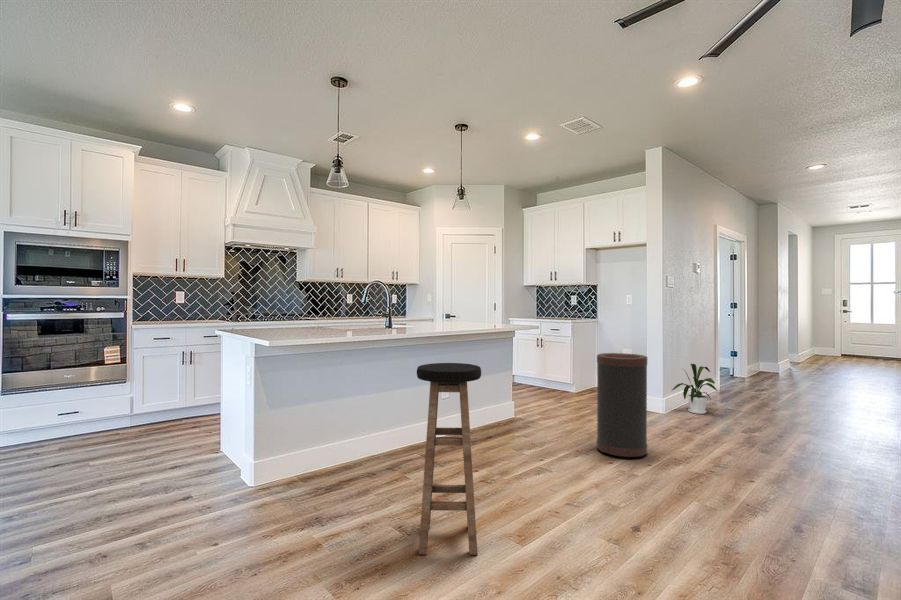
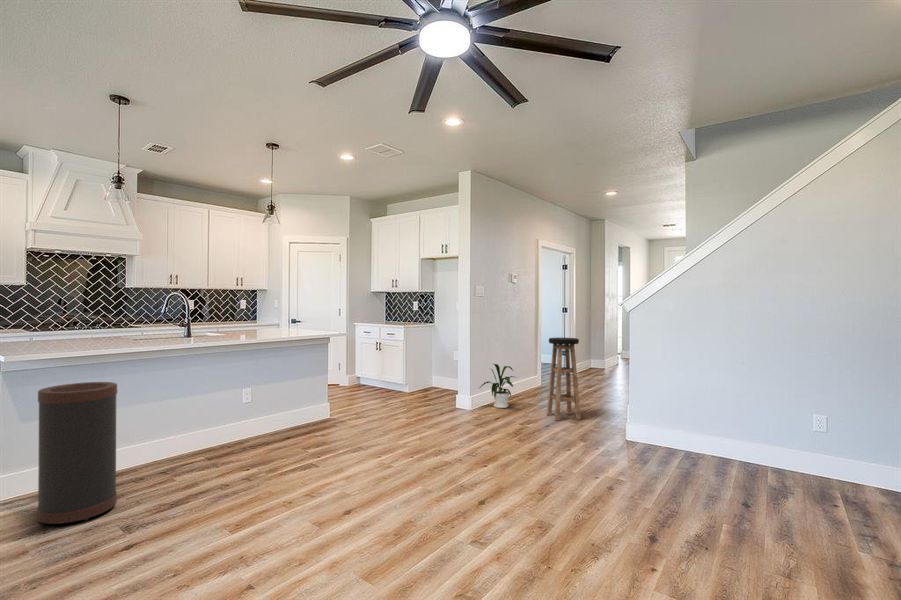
trash can: present [597,353,648,457] -> present [37,382,117,524]
bar stool: present [417,363,481,555] -> present [547,337,581,421]

